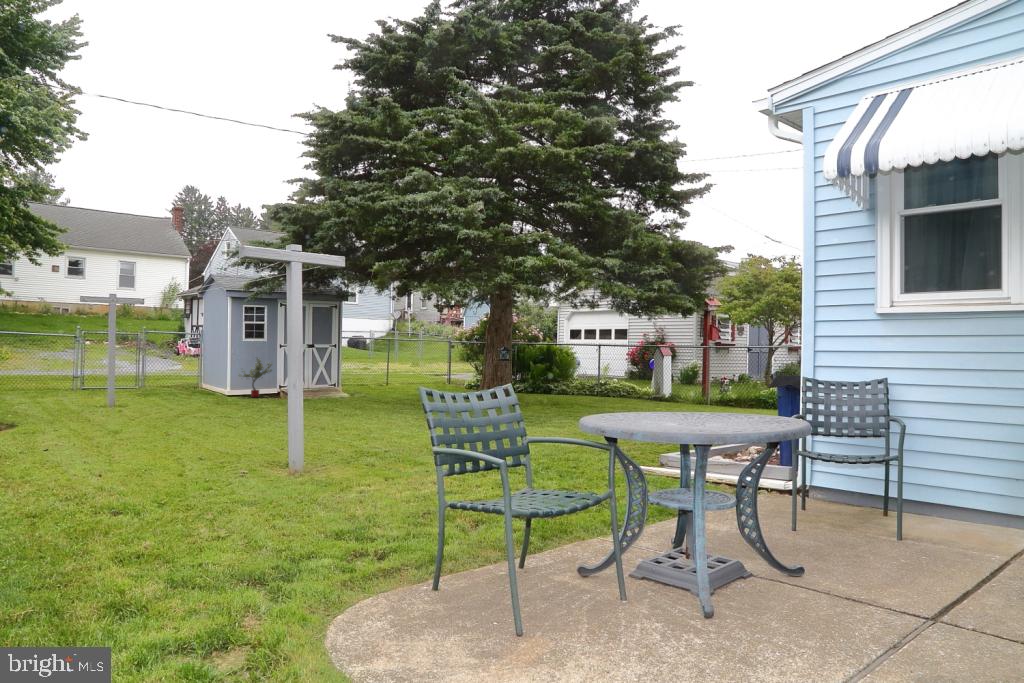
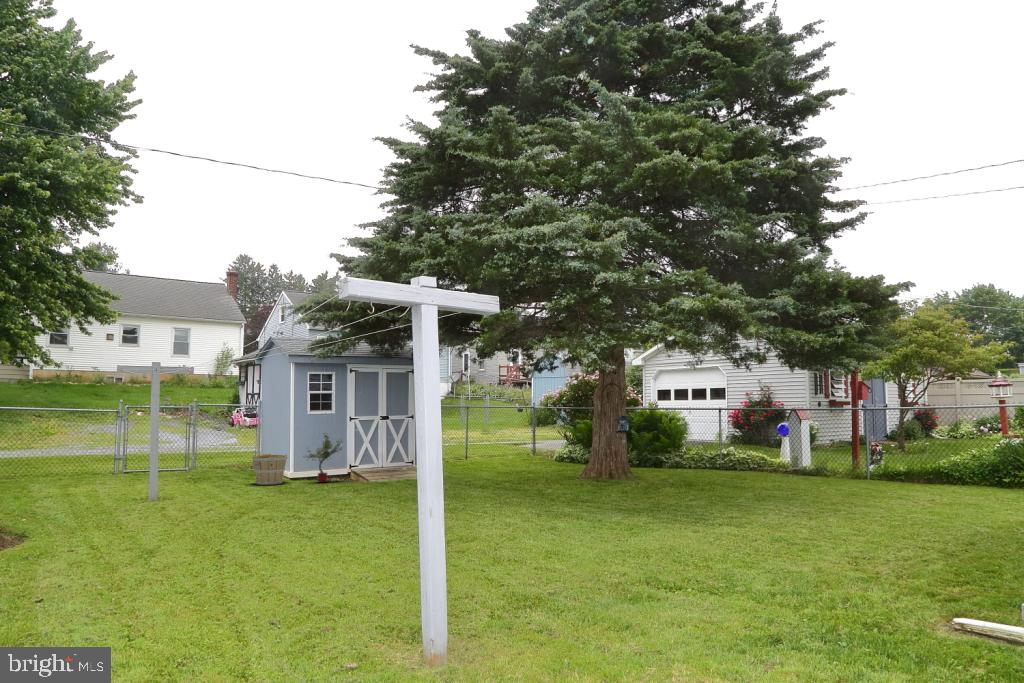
wooden bucket: none [195,374,226,398] -> present [252,454,288,485]

